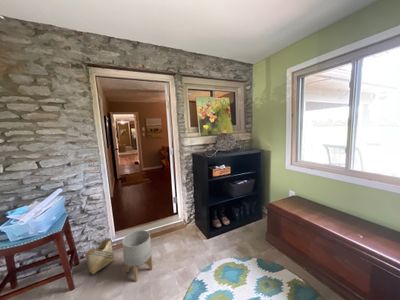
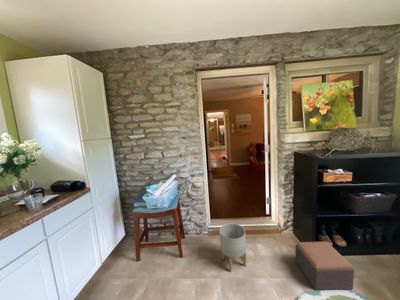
footstool: none [195,225,233,266] -> present [295,242,354,290]
woven basket: present [86,235,114,274] -> none [190,215,211,251]

